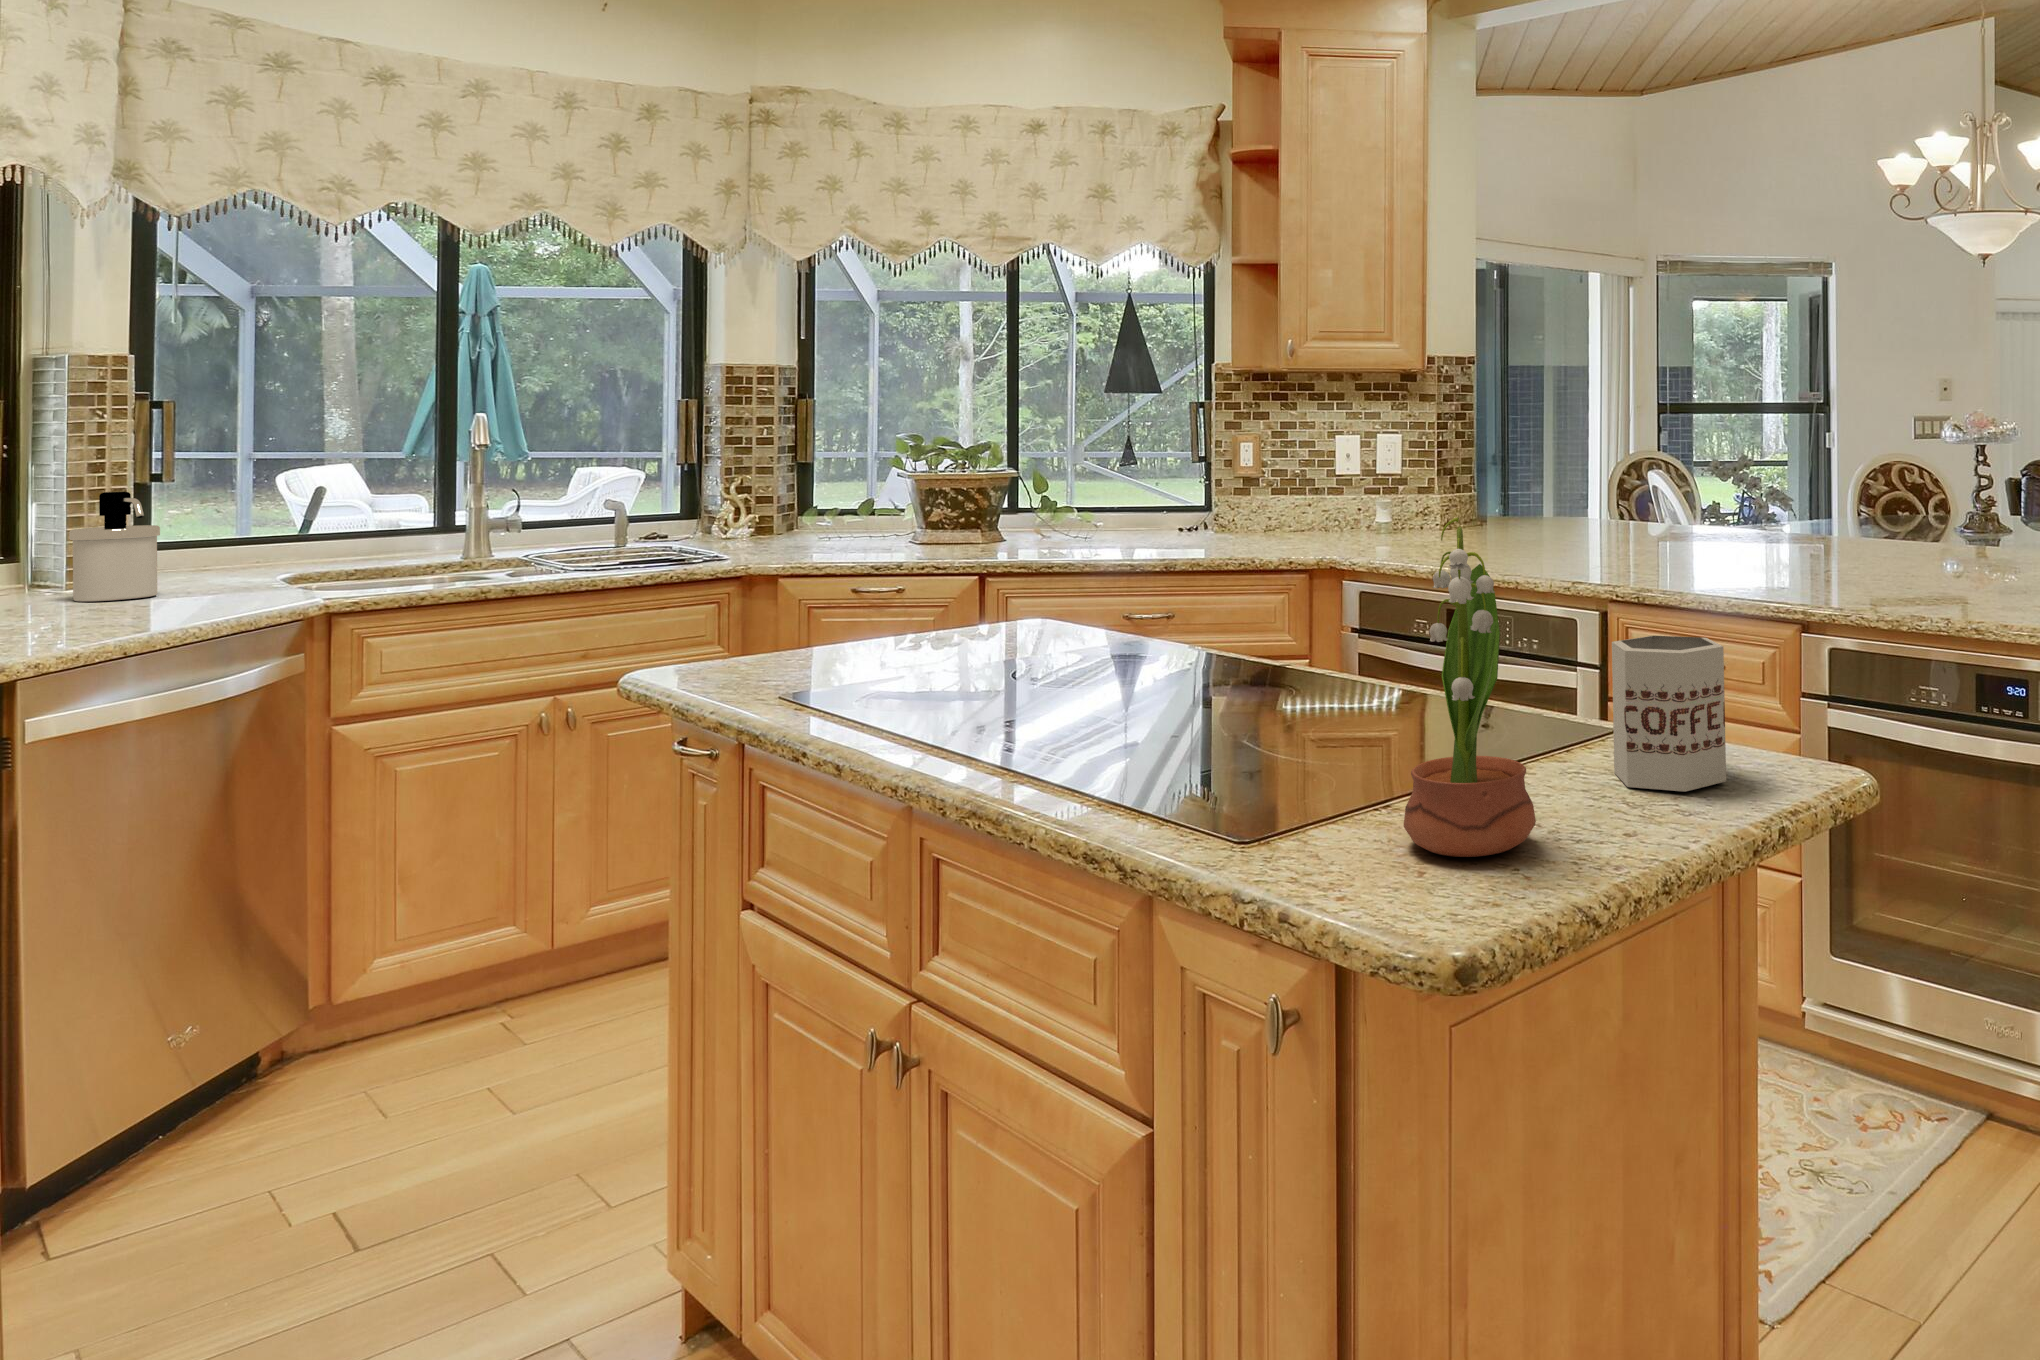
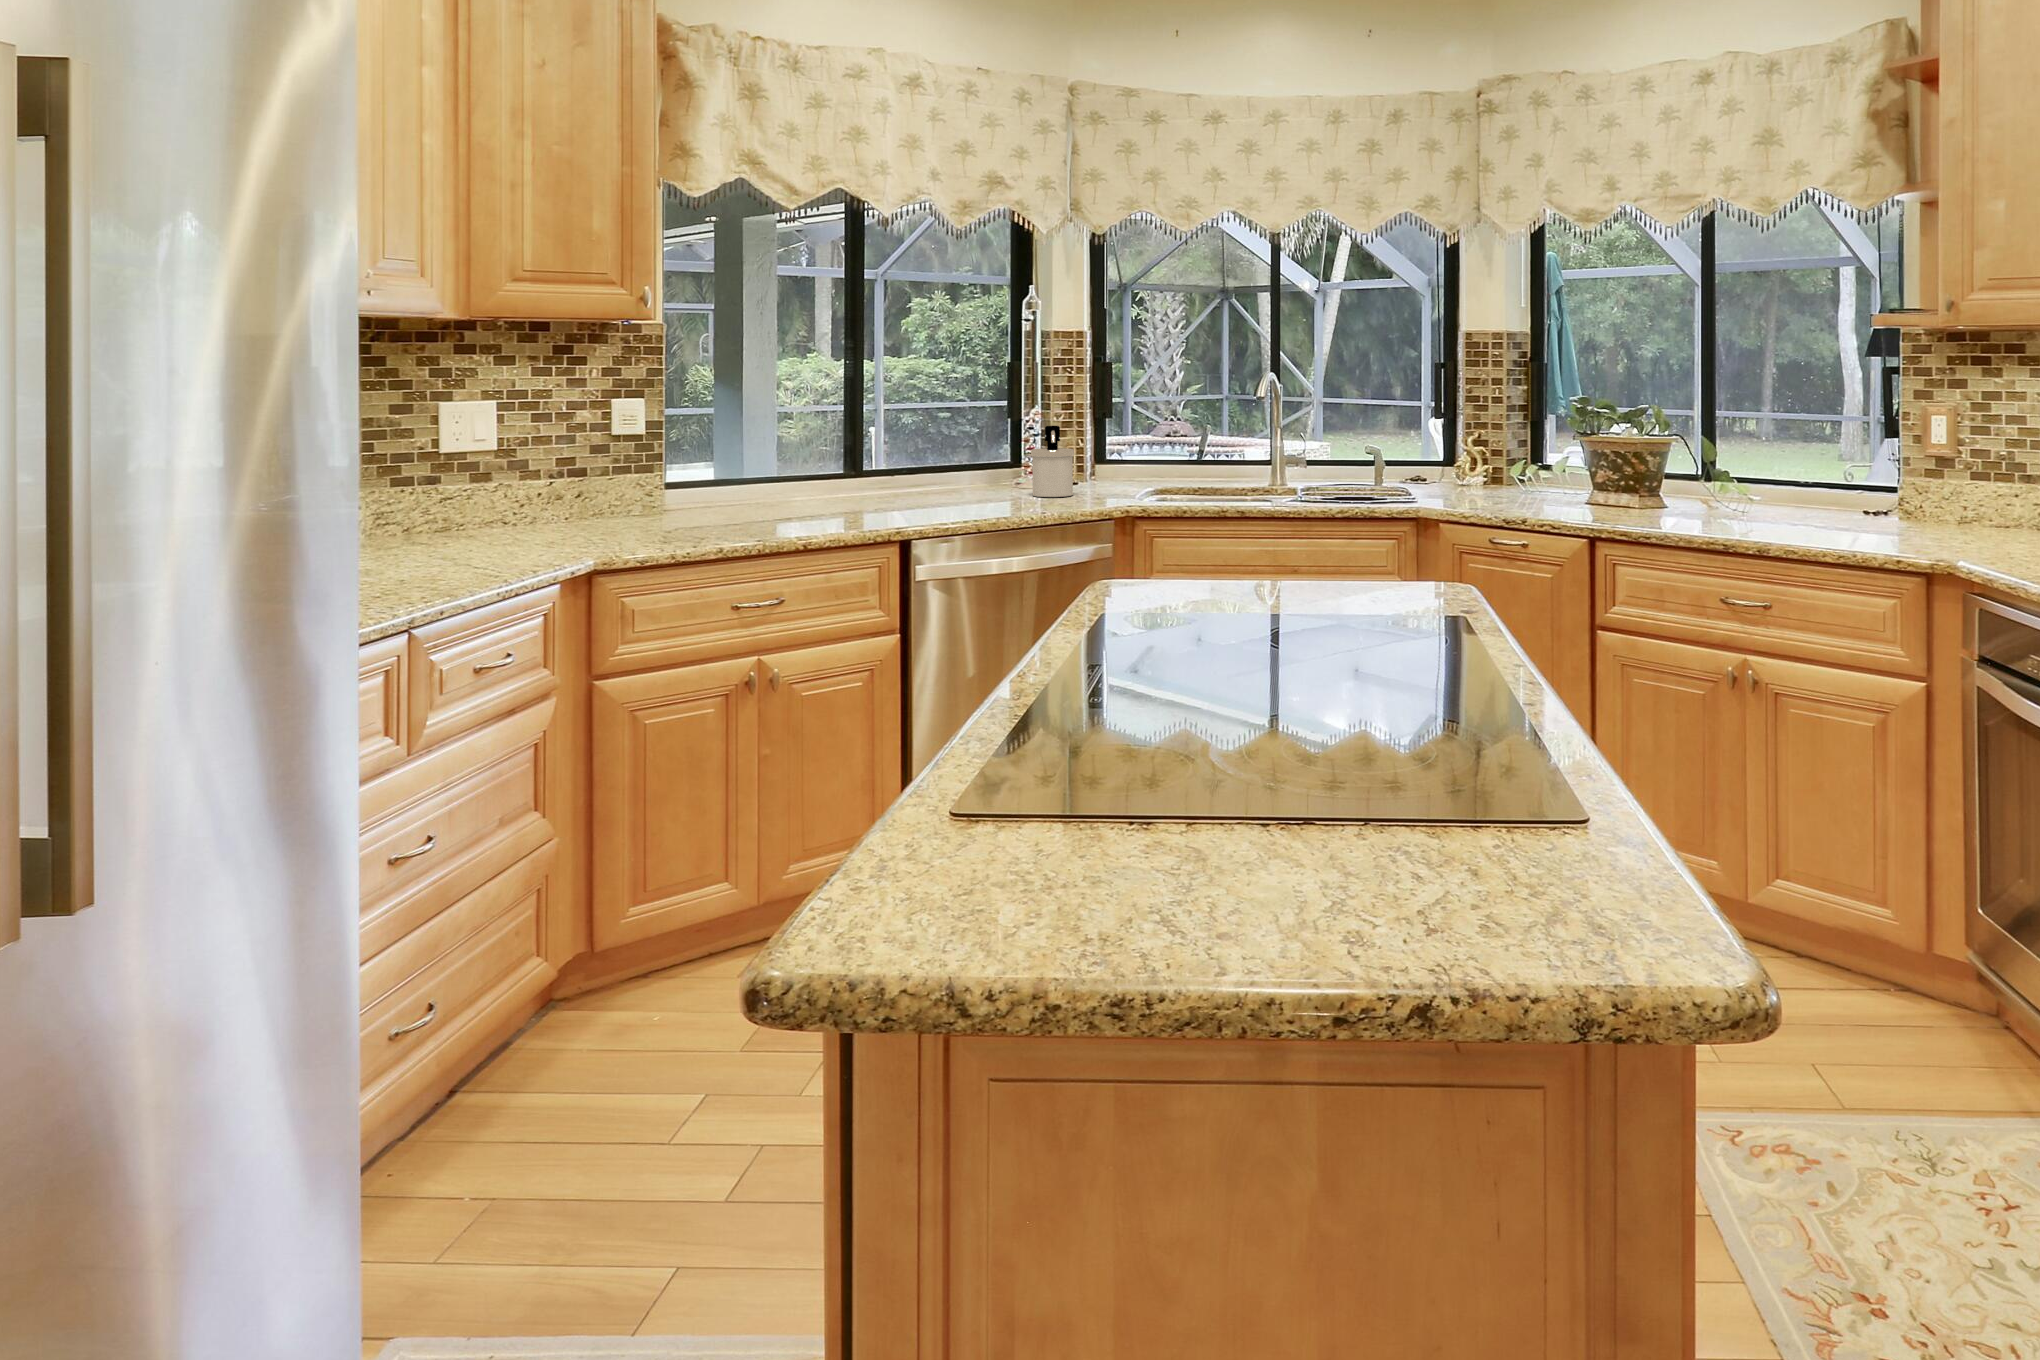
potted flower: present [1404,517,1536,857] -> none [955,540,1118,908]
mug: present [1612,636,1726,792] -> none [1344,711,1513,924]

